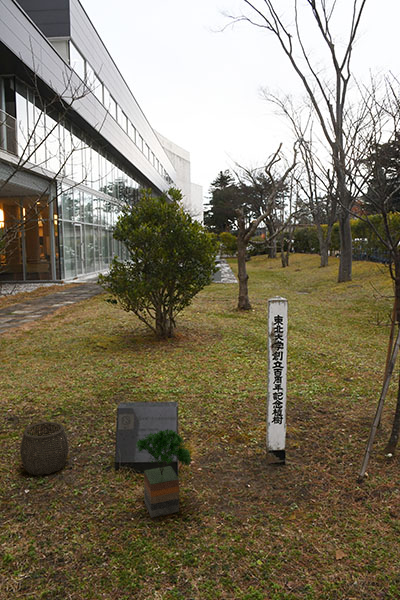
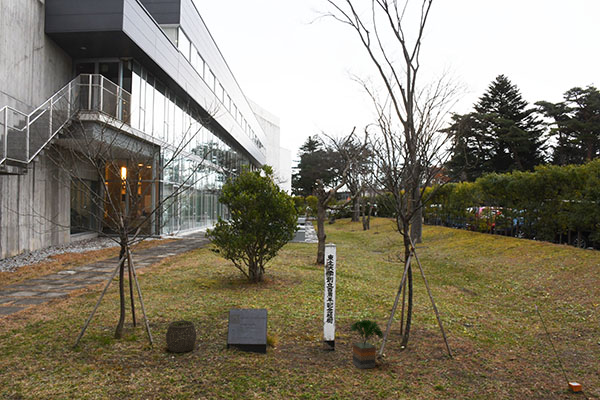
potted tree: present [136,429,191,517] -> present [351,320,383,369]

